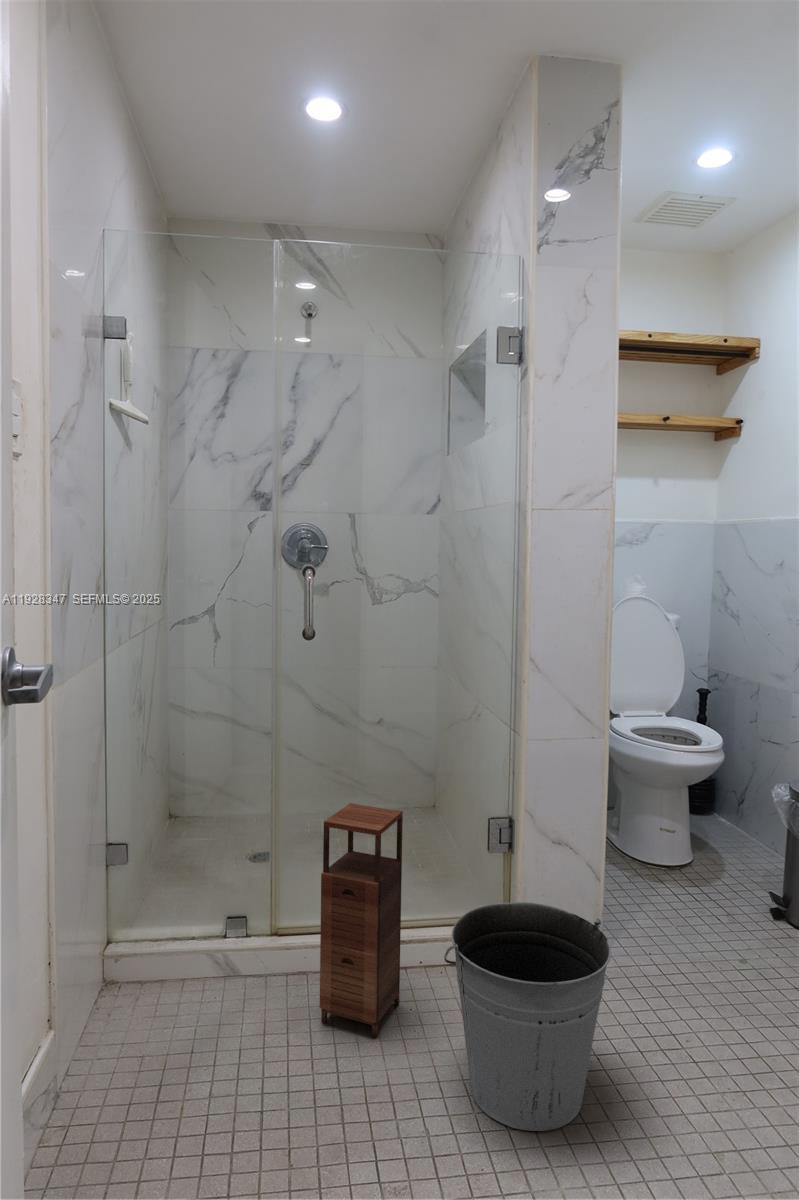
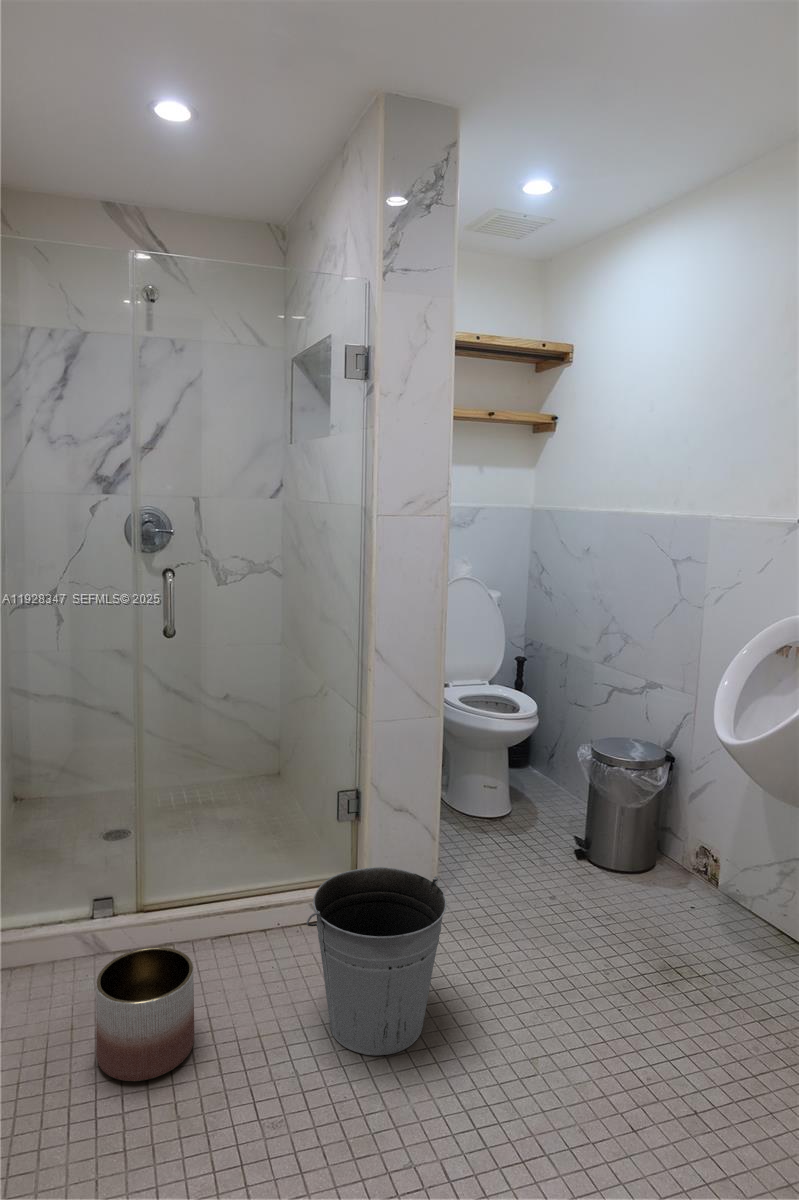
storage cabinet: present [320,803,403,1038] -> none [191,791,265,996]
planter: none [212,968,317,1118] -> present [96,947,194,1081]

